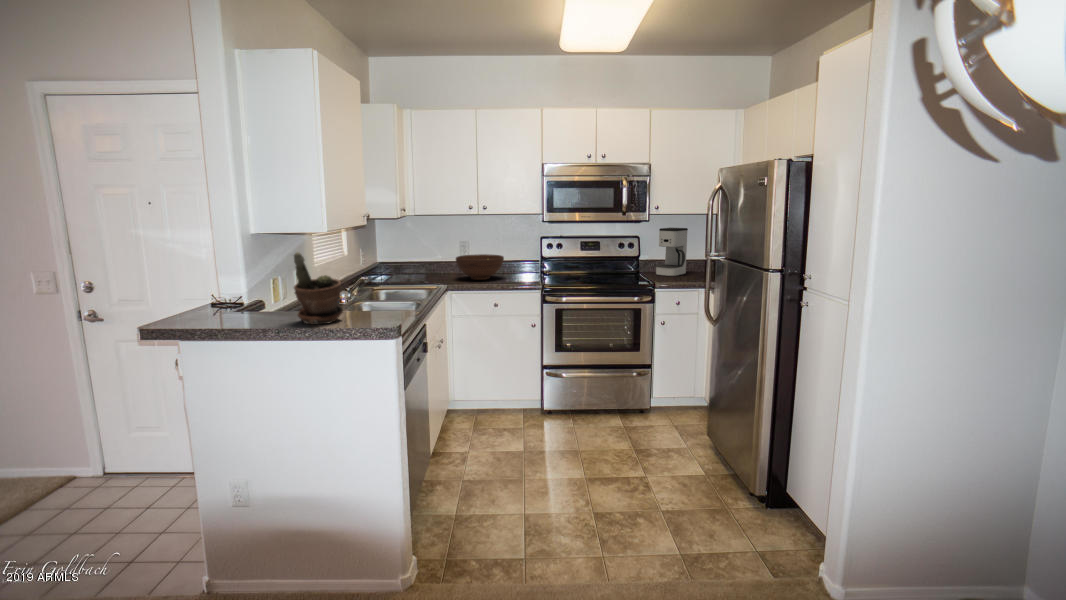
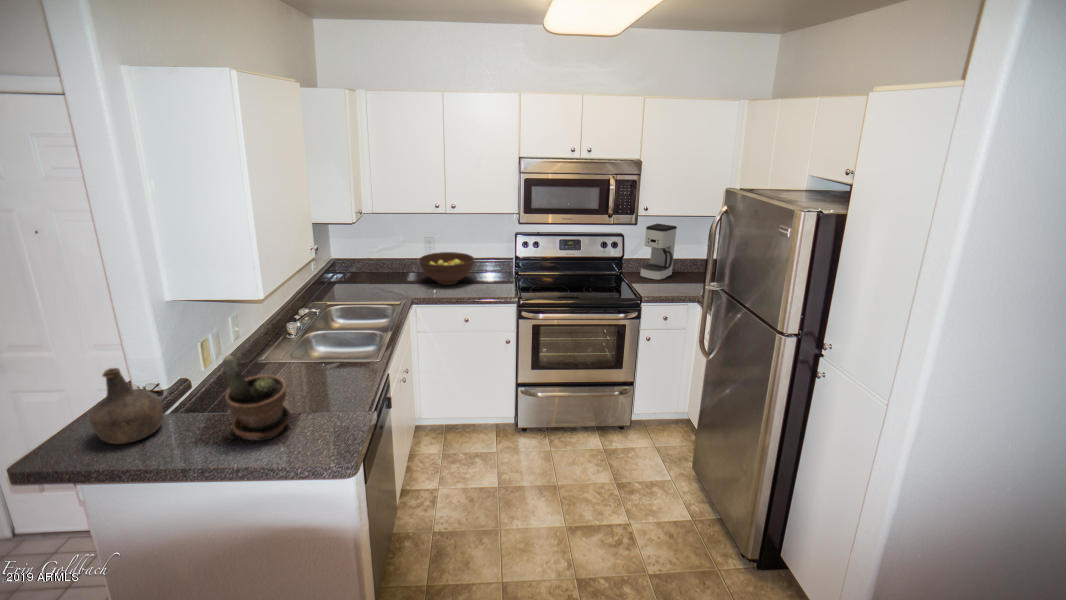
bottle: none [189,265,244,325] -> present [89,368,163,444]

